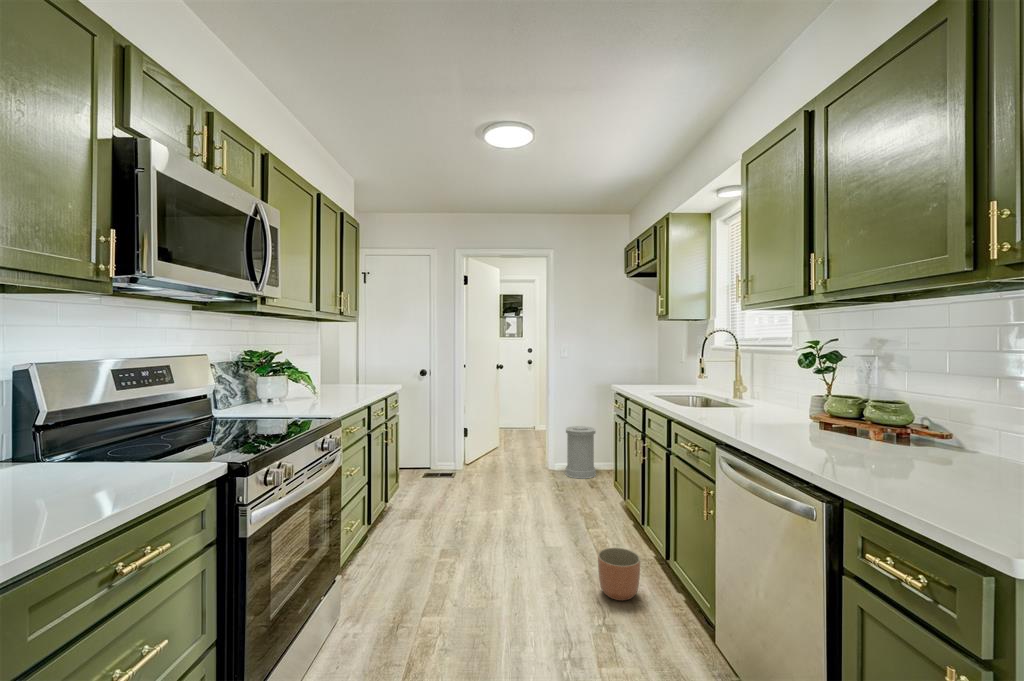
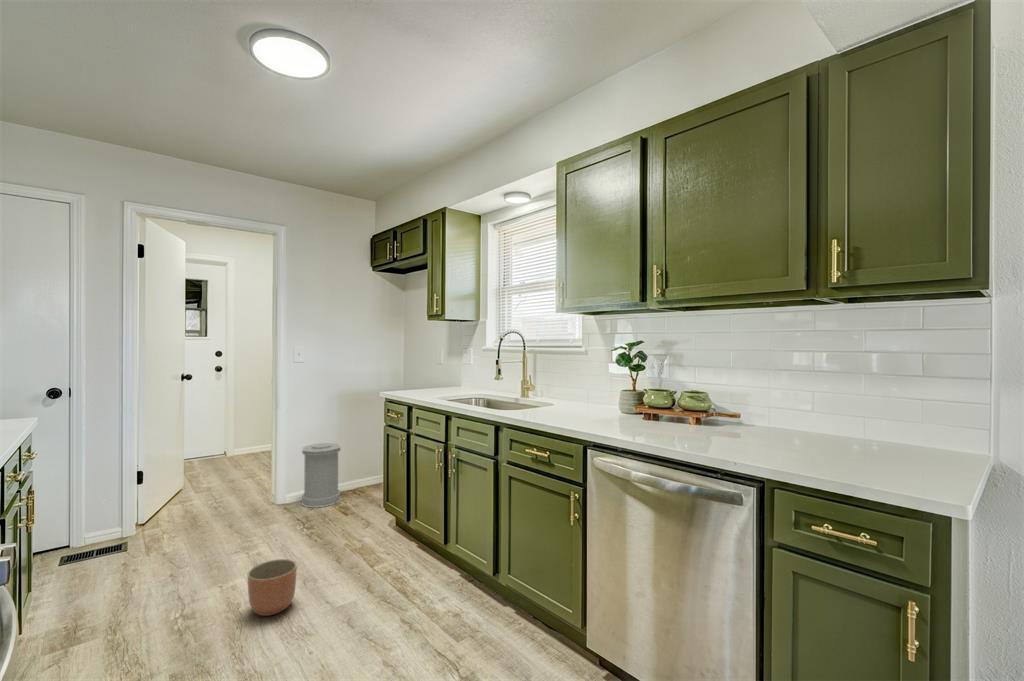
planter: present [598,547,640,601] -> present [248,559,297,616]

